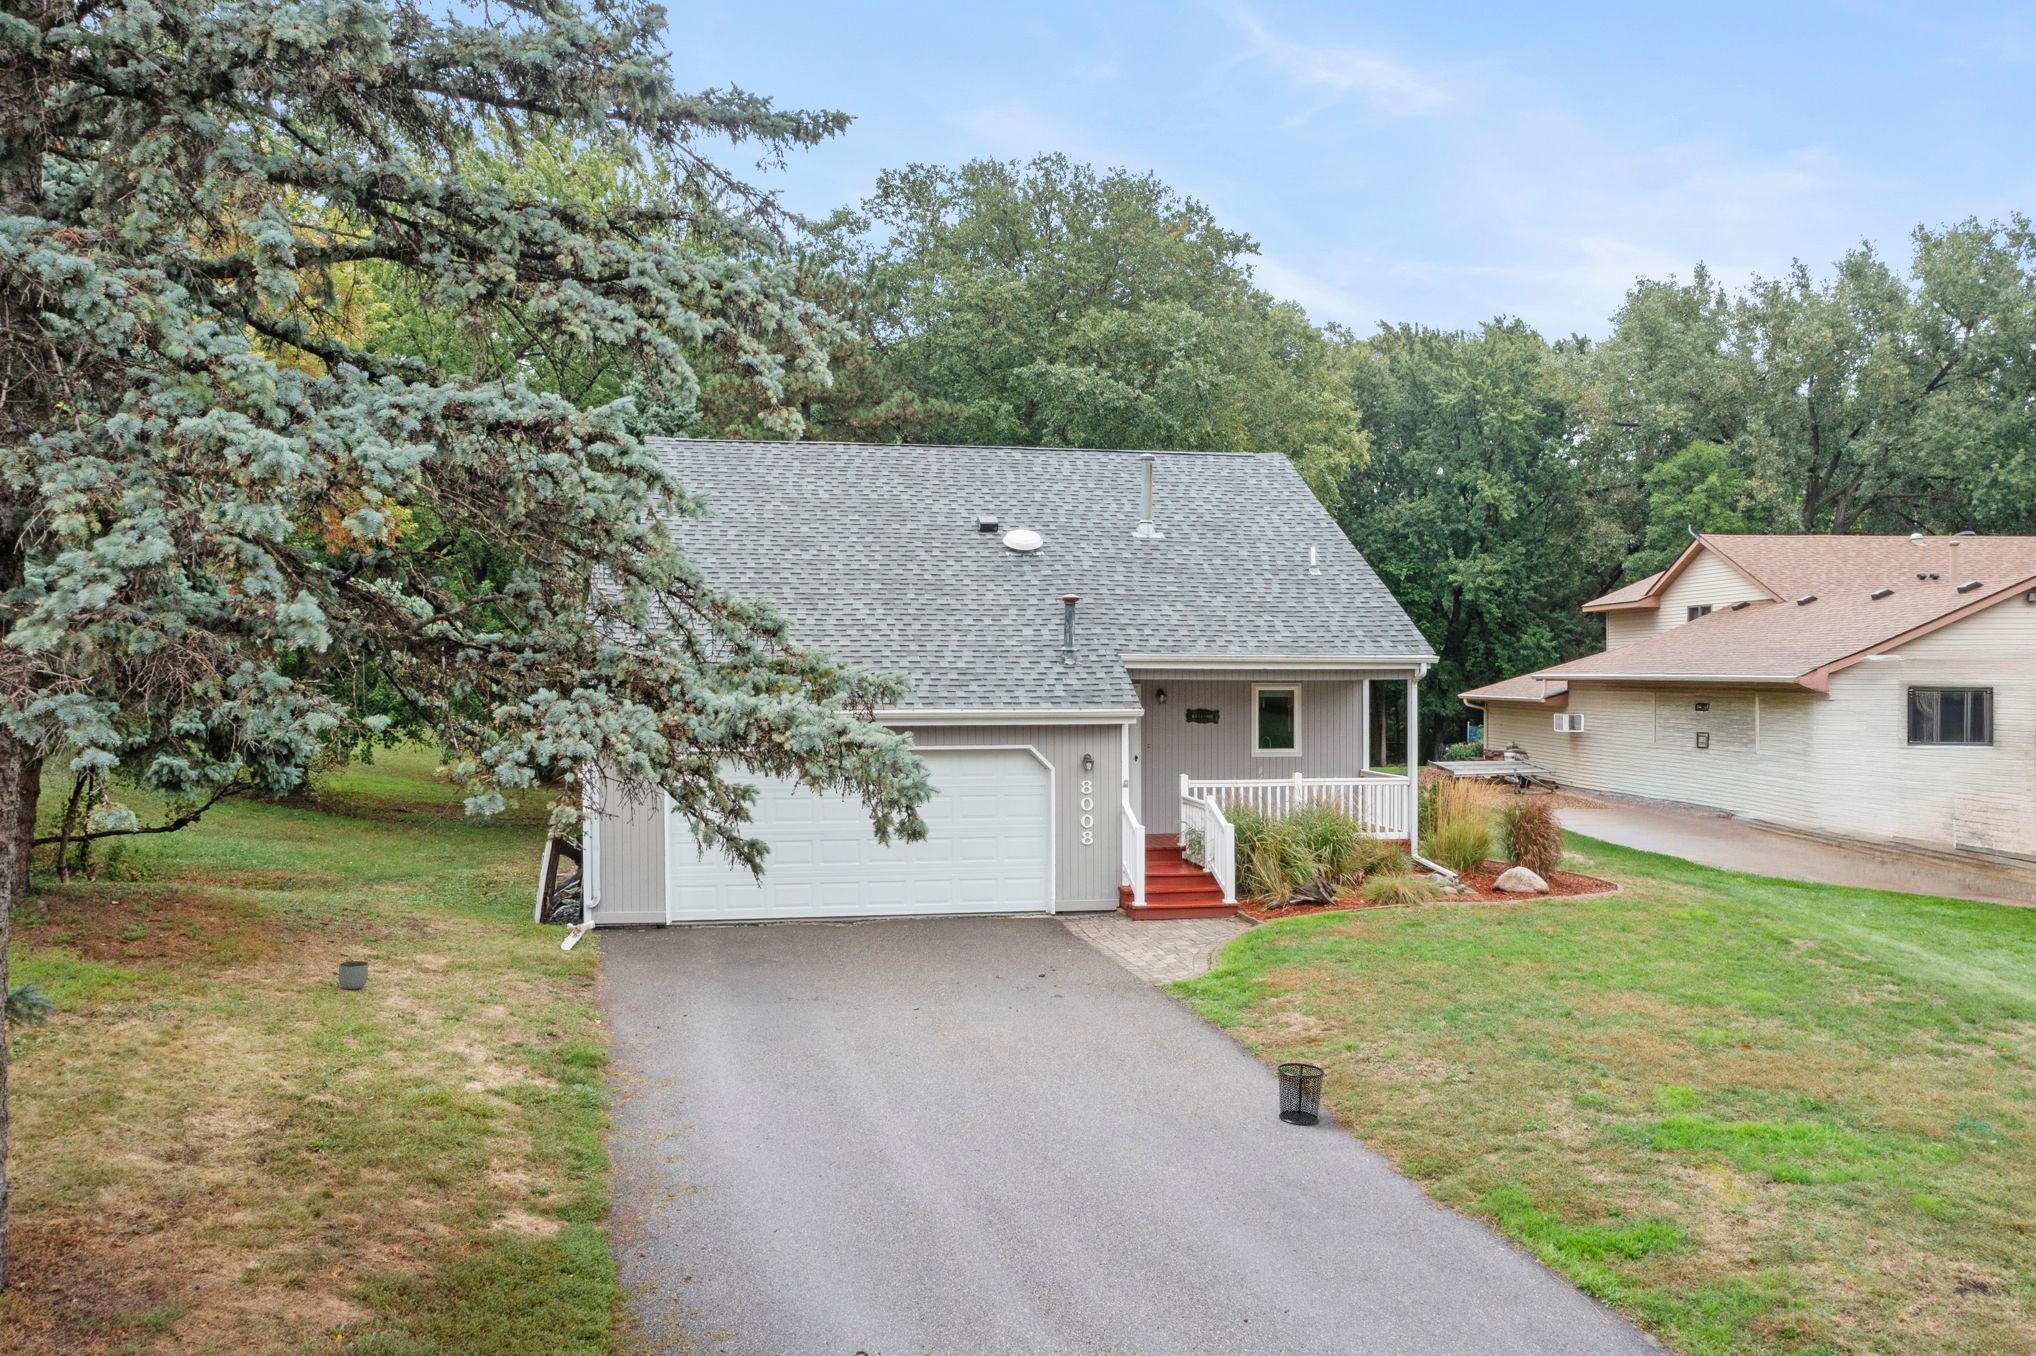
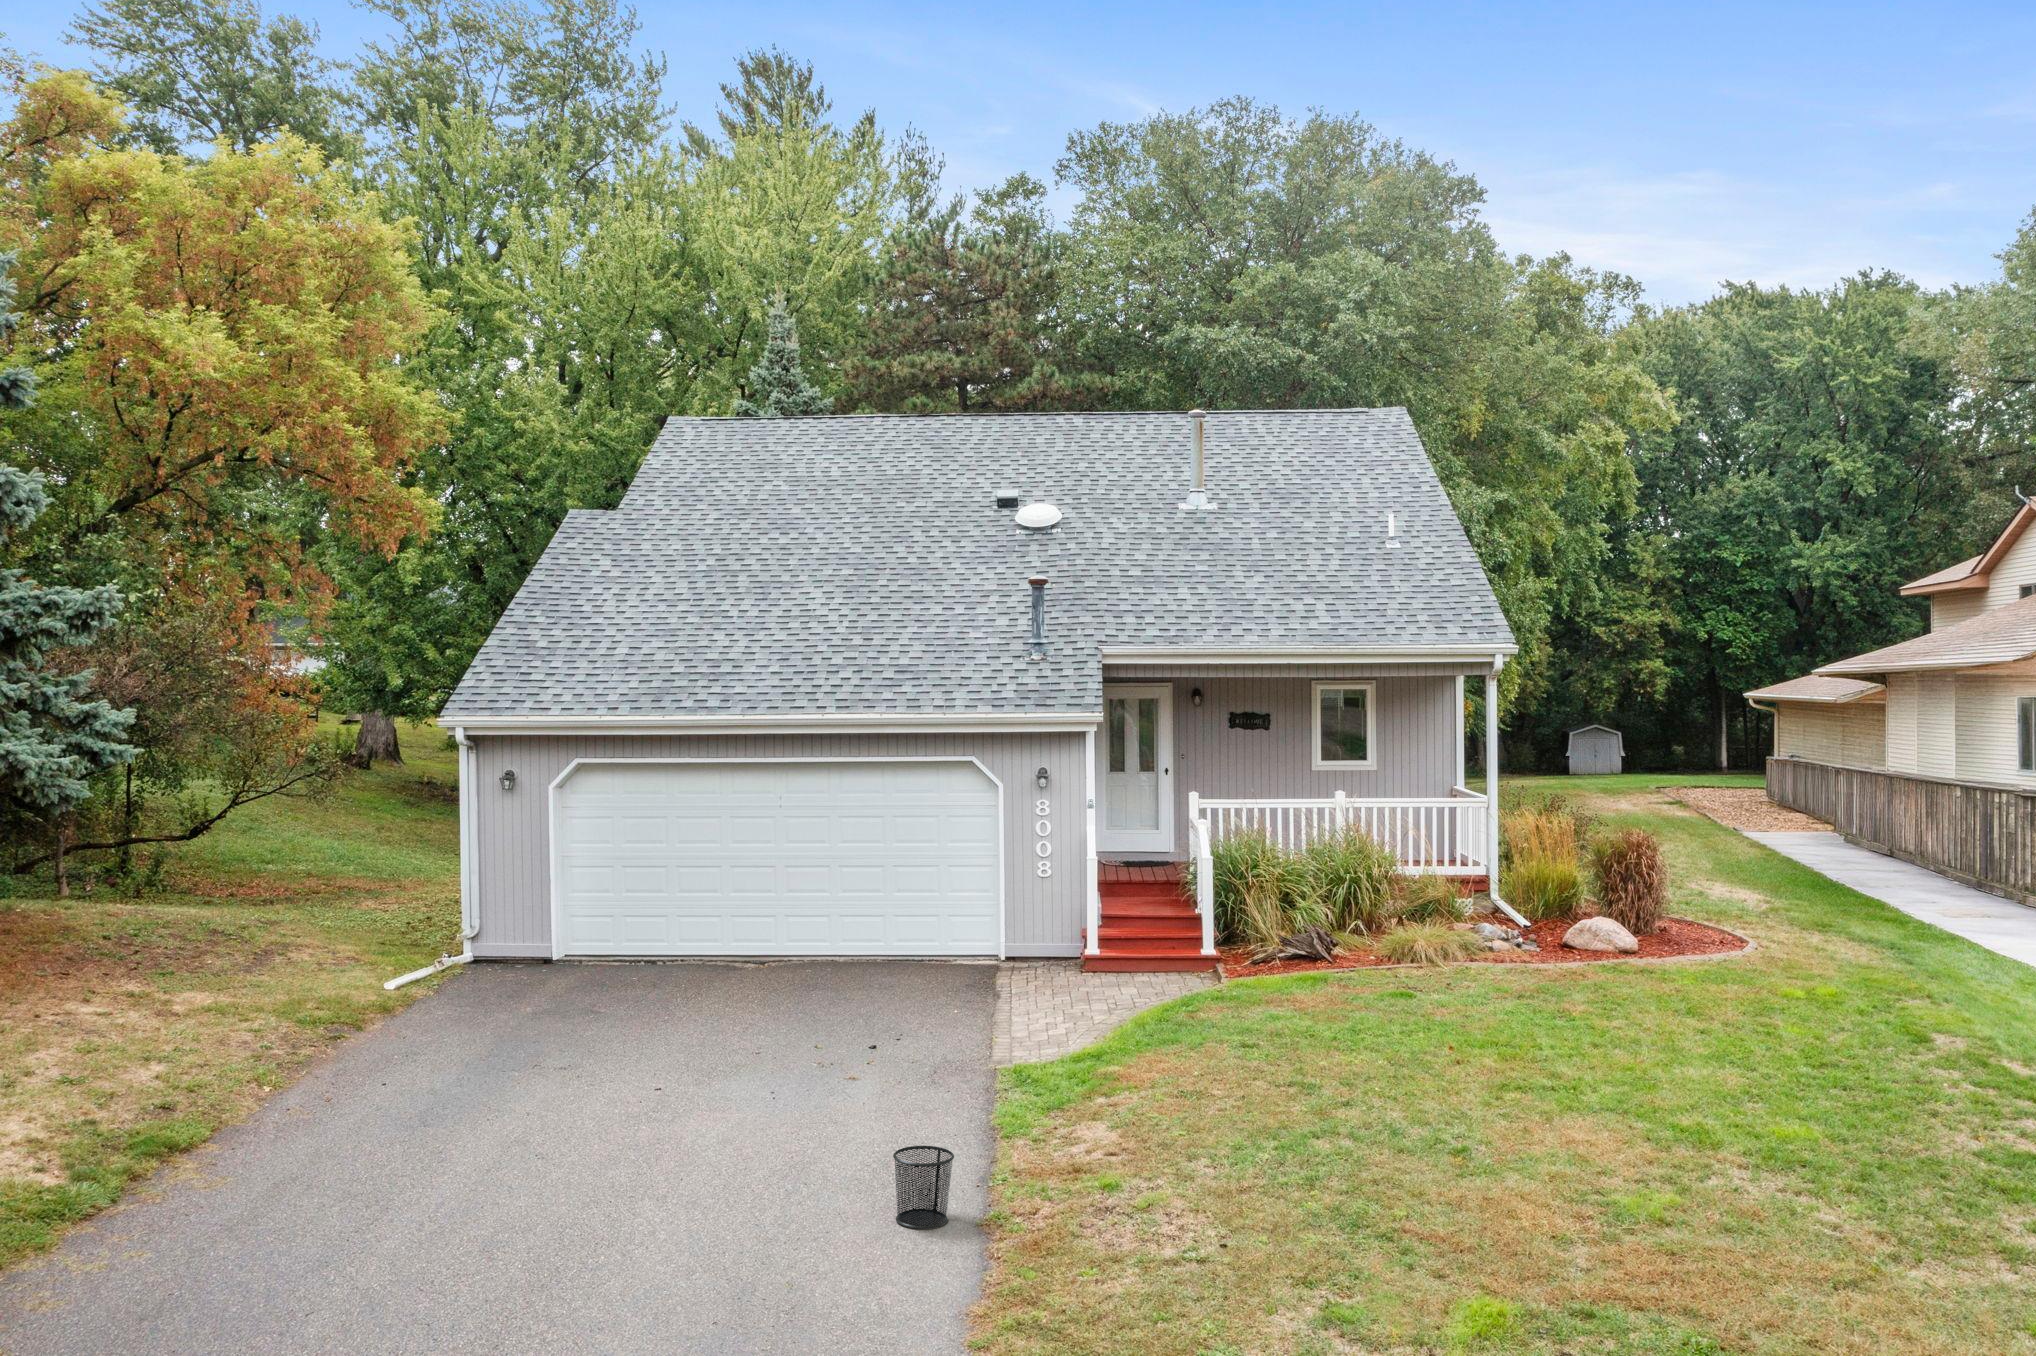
planter: present [339,961,369,989] -> none [58,978,91,1009]

